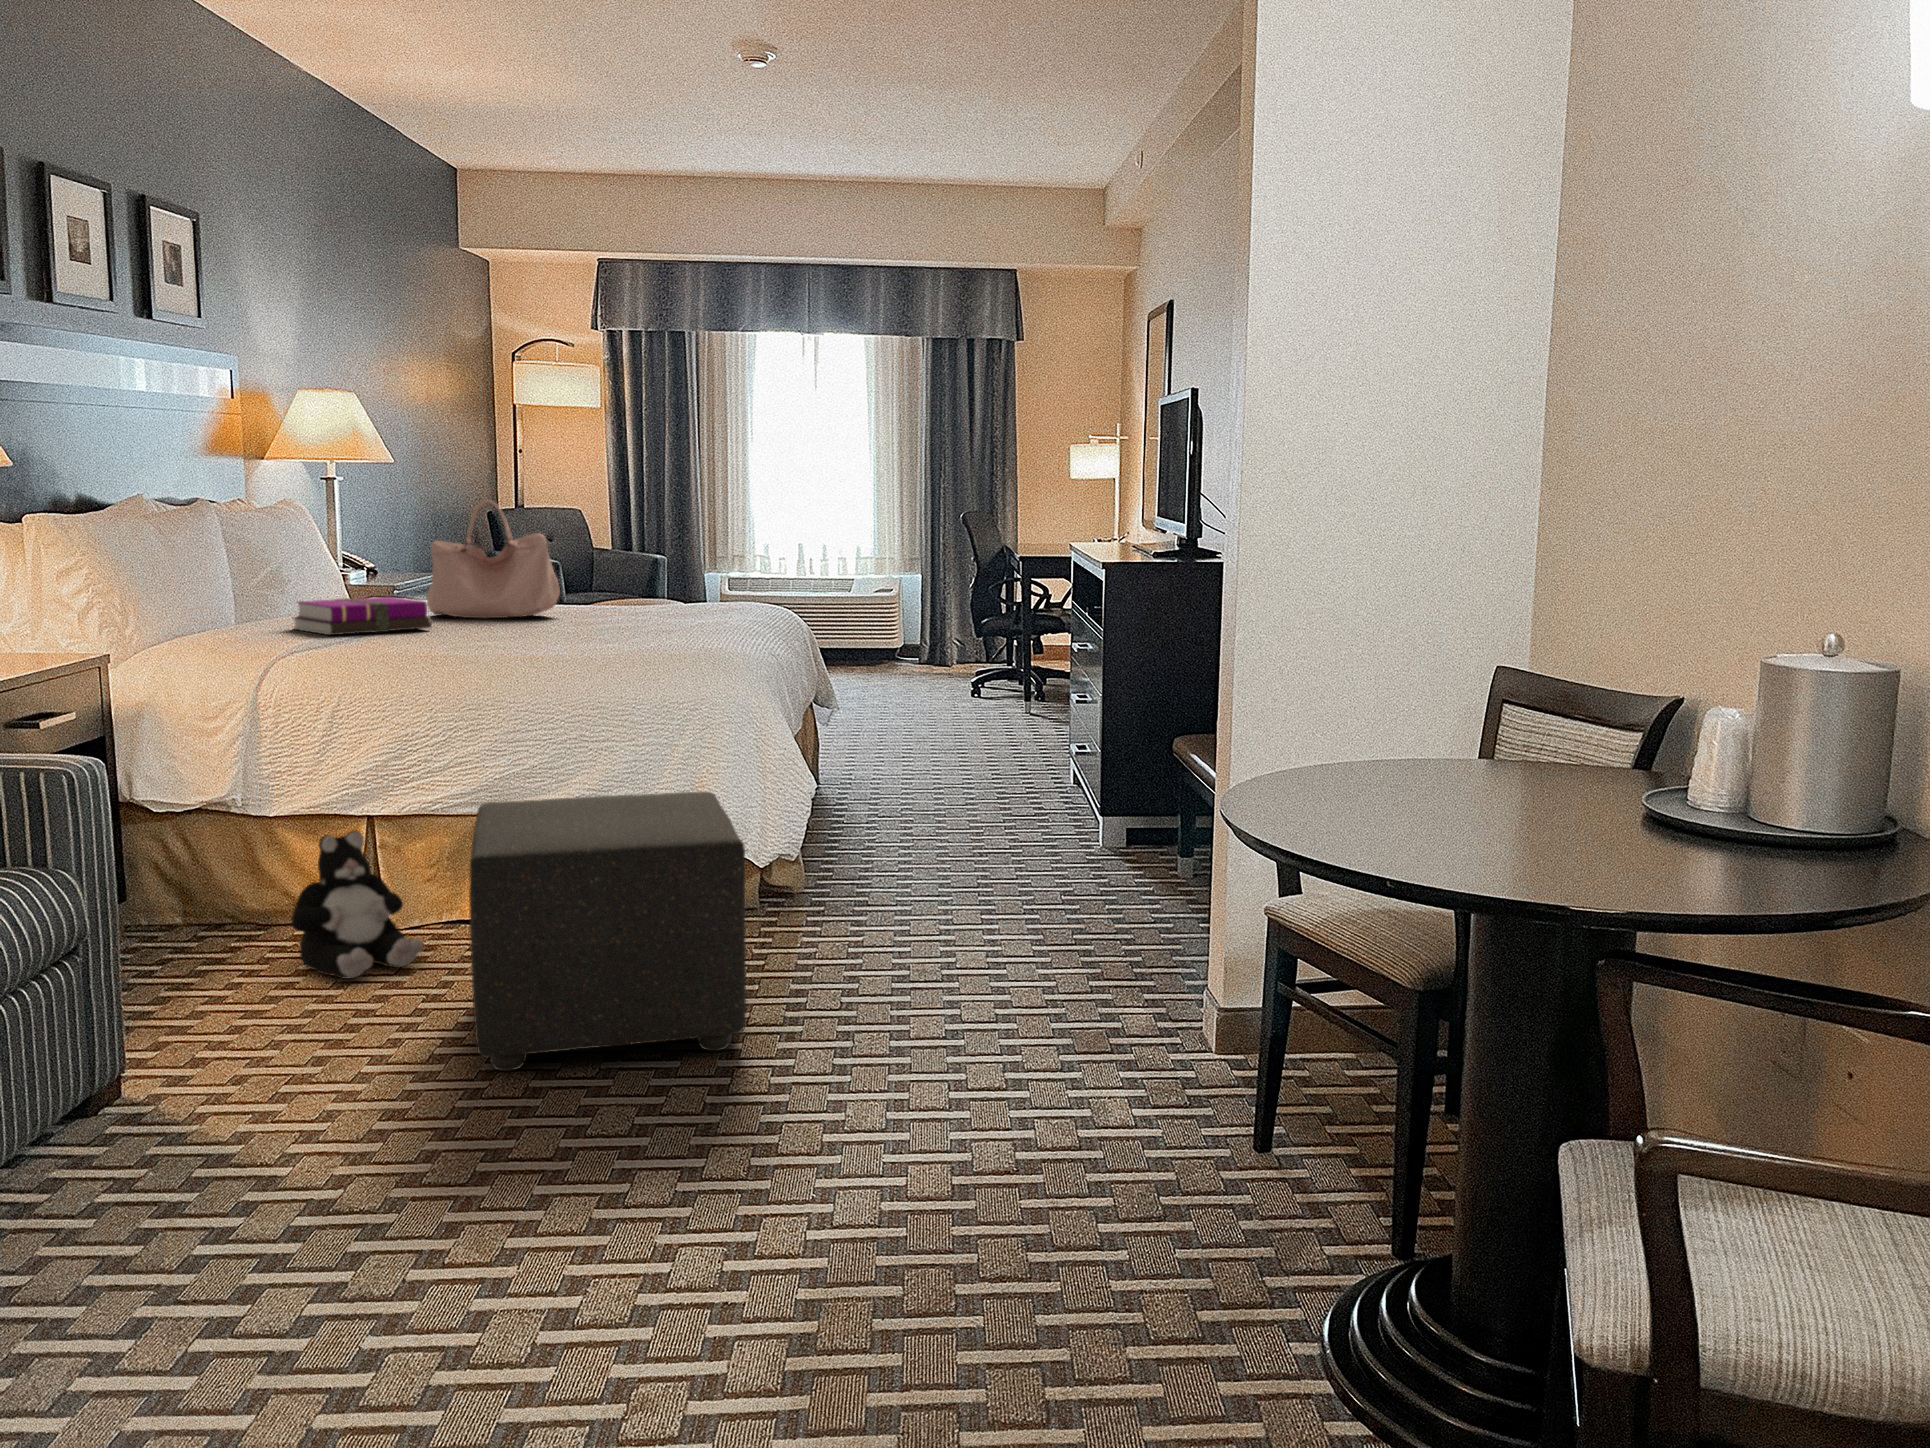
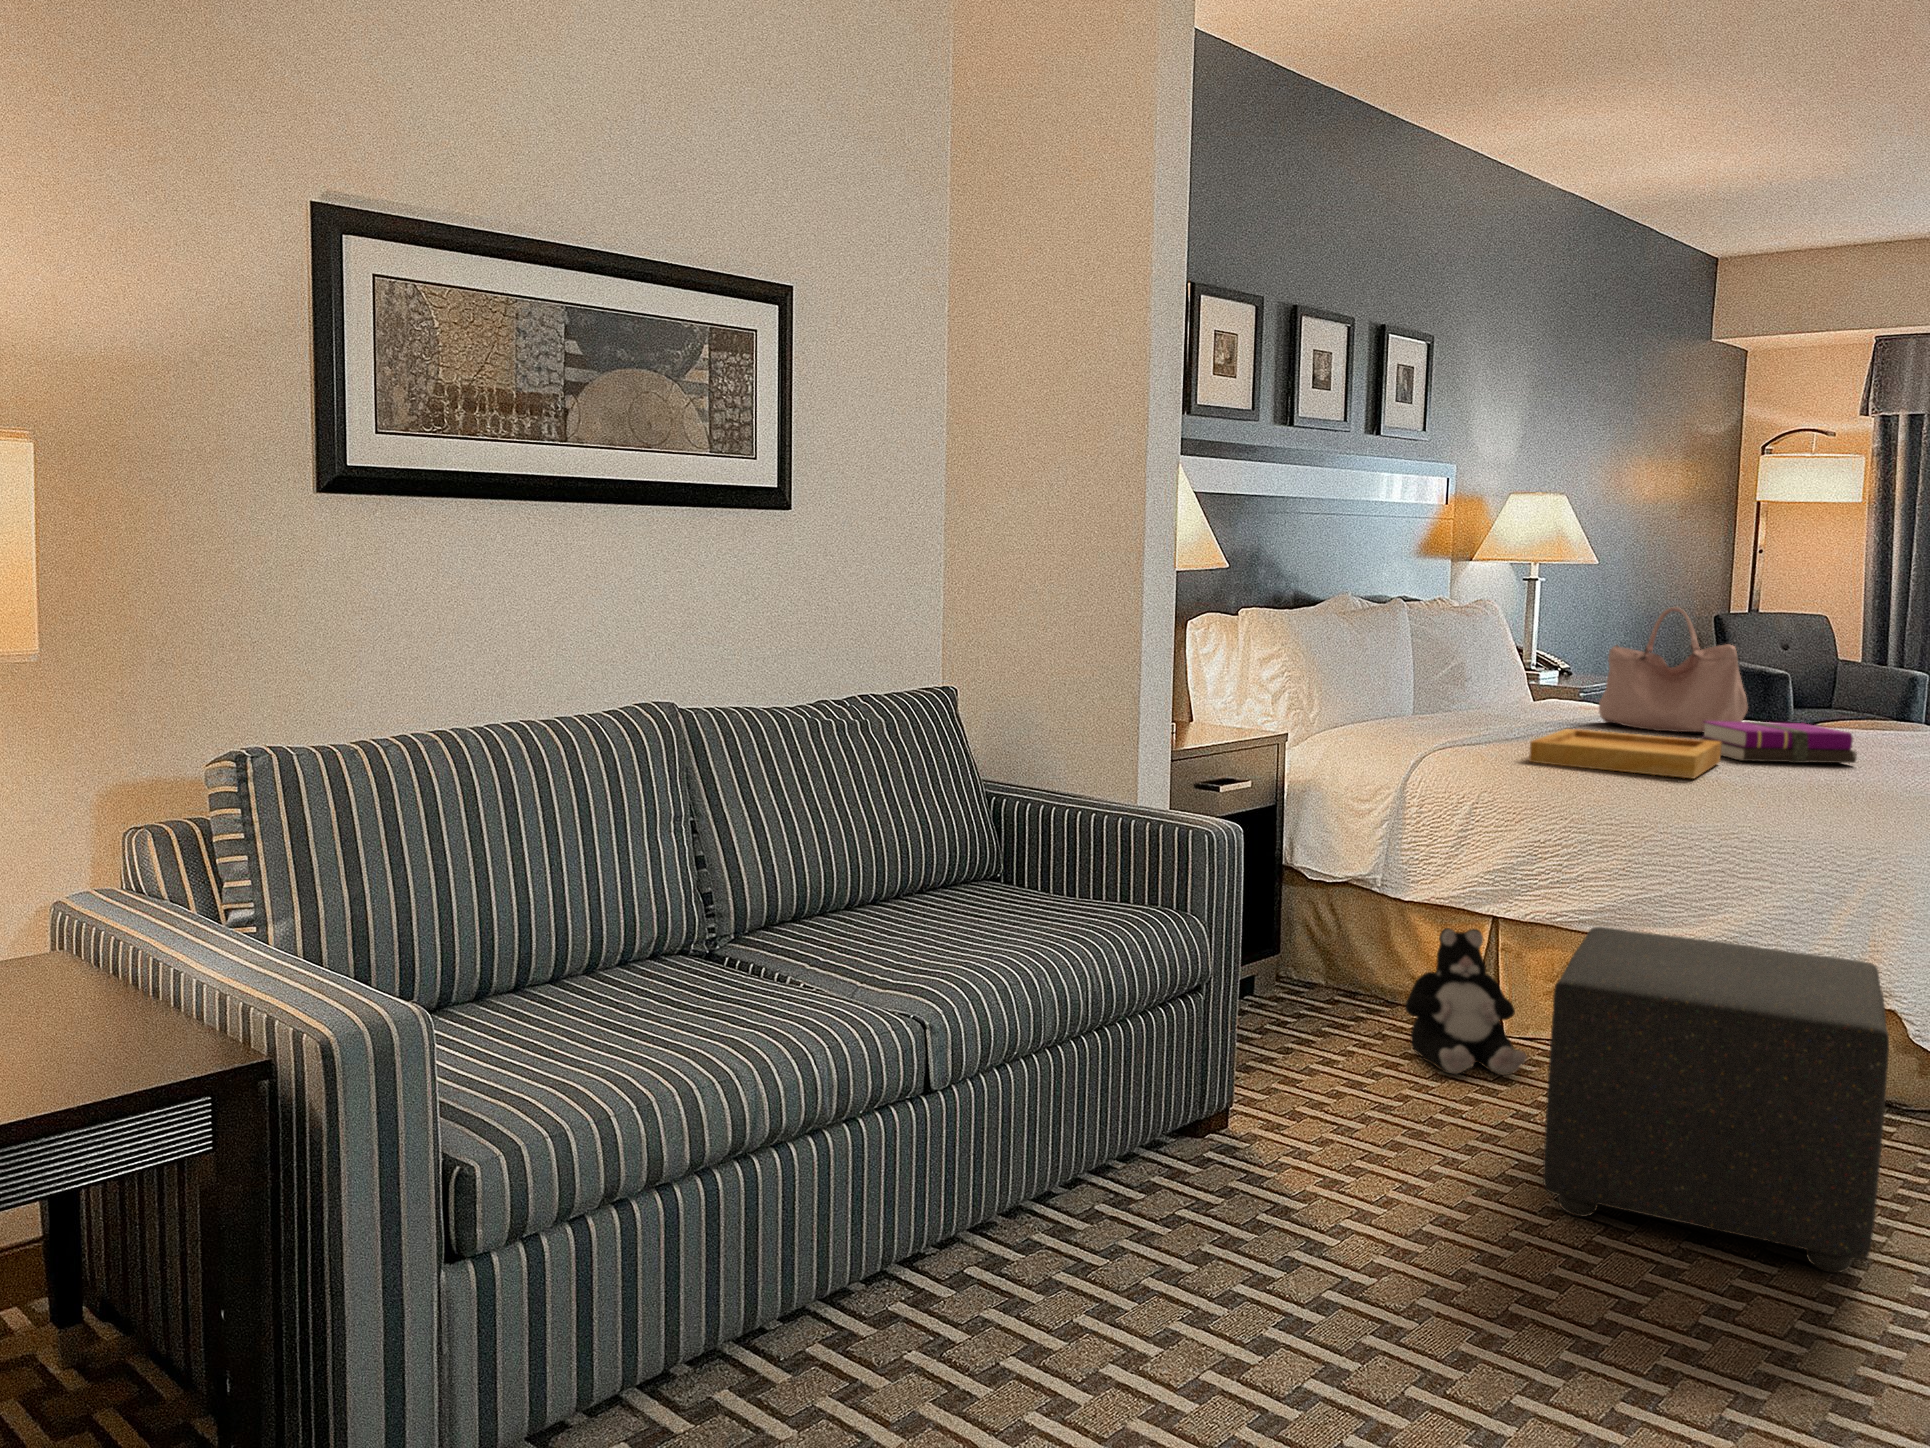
notebook: present [294,597,432,635] -> present [1698,721,1857,763]
tray: none [386,621,554,657] -> present [1529,729,1721,778]

